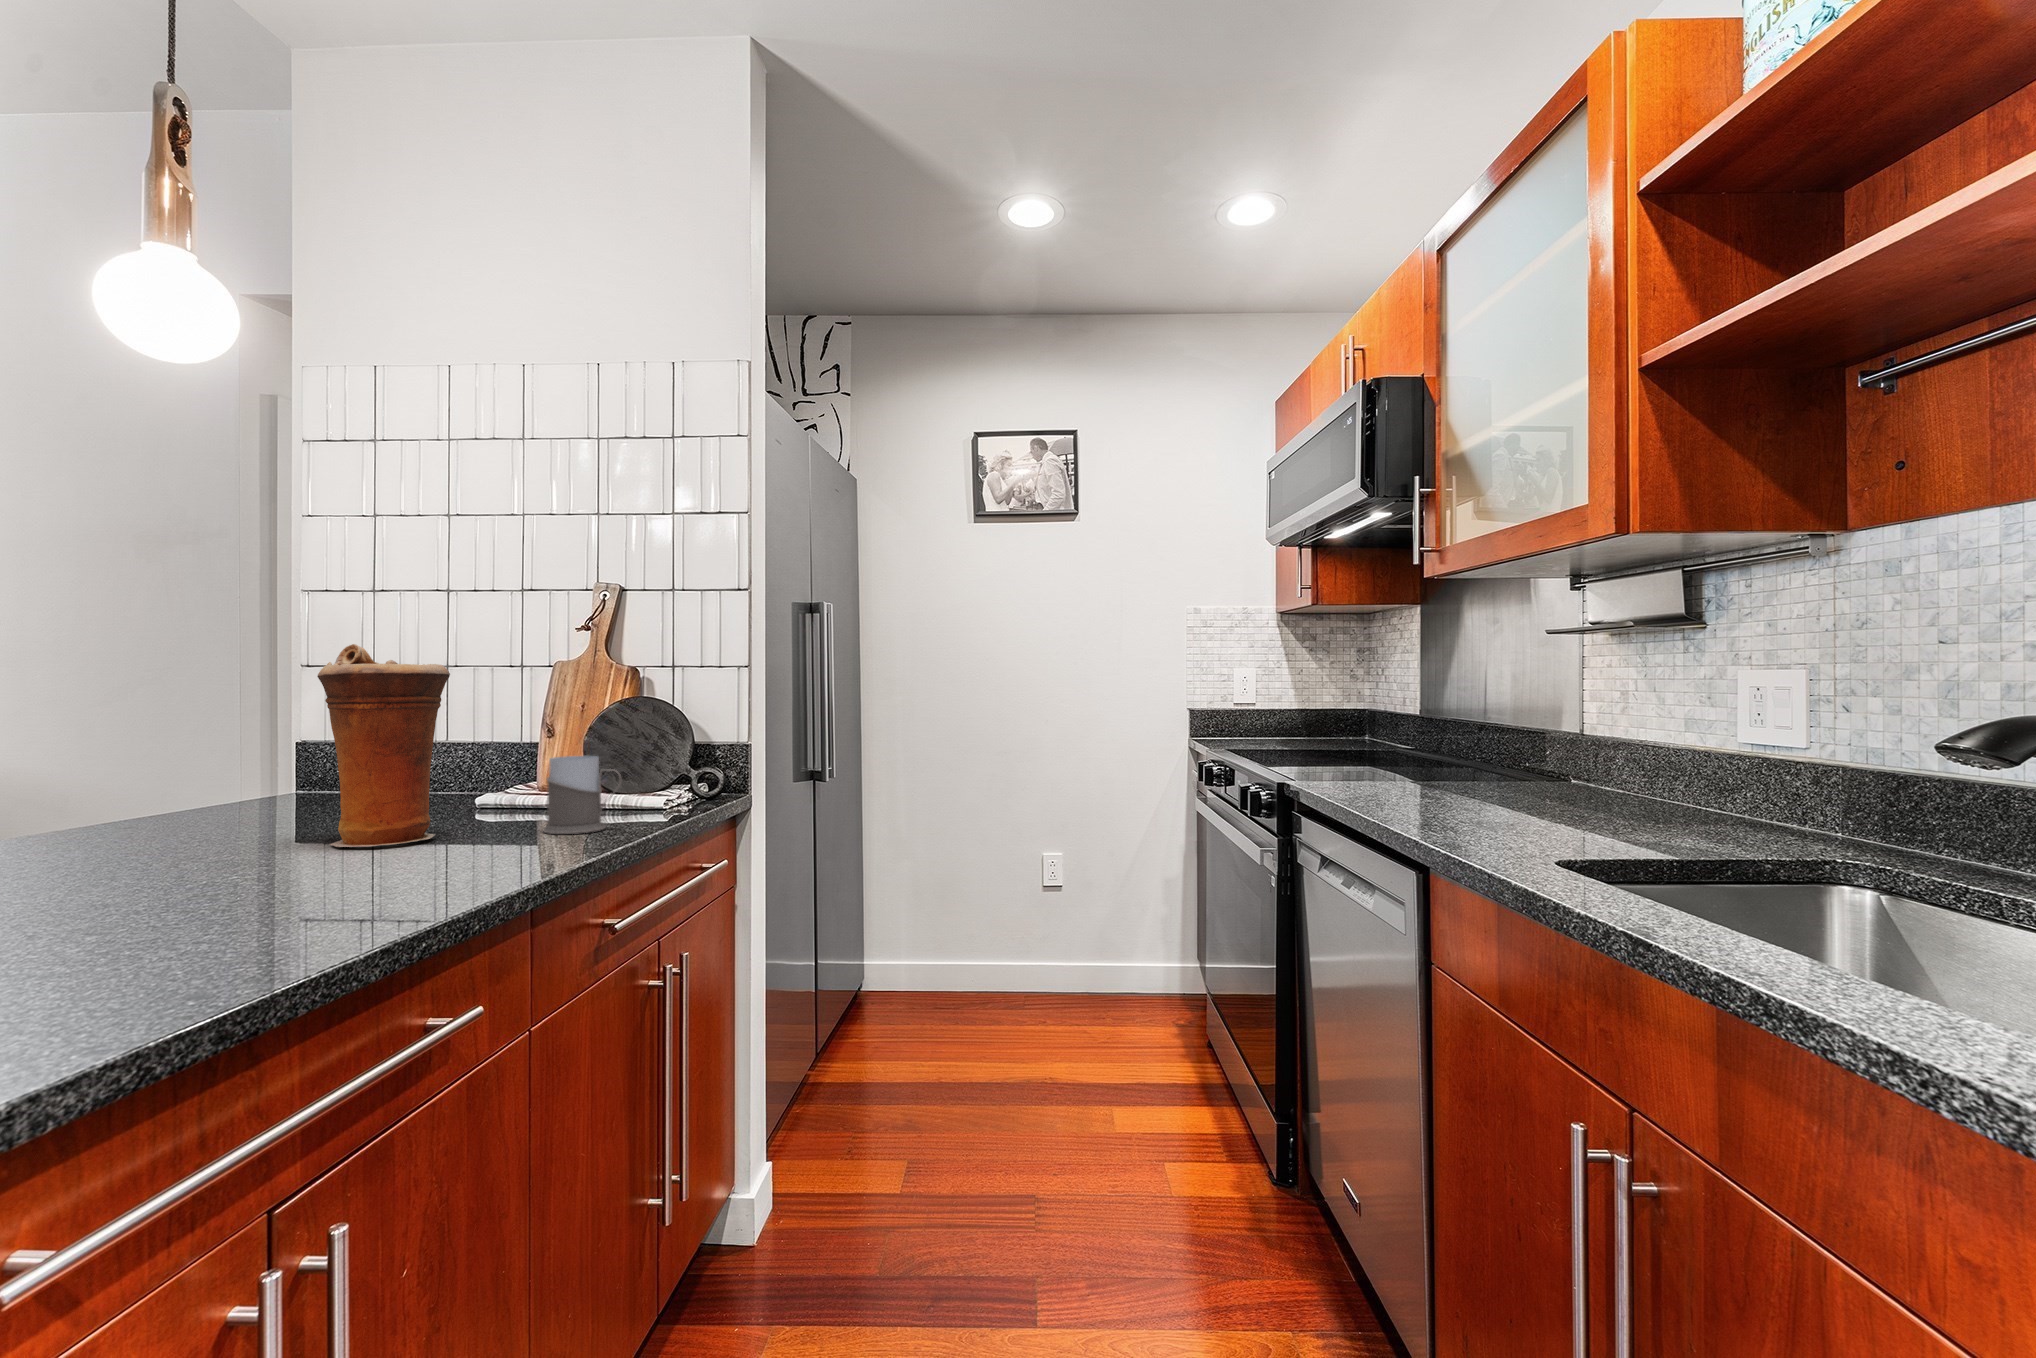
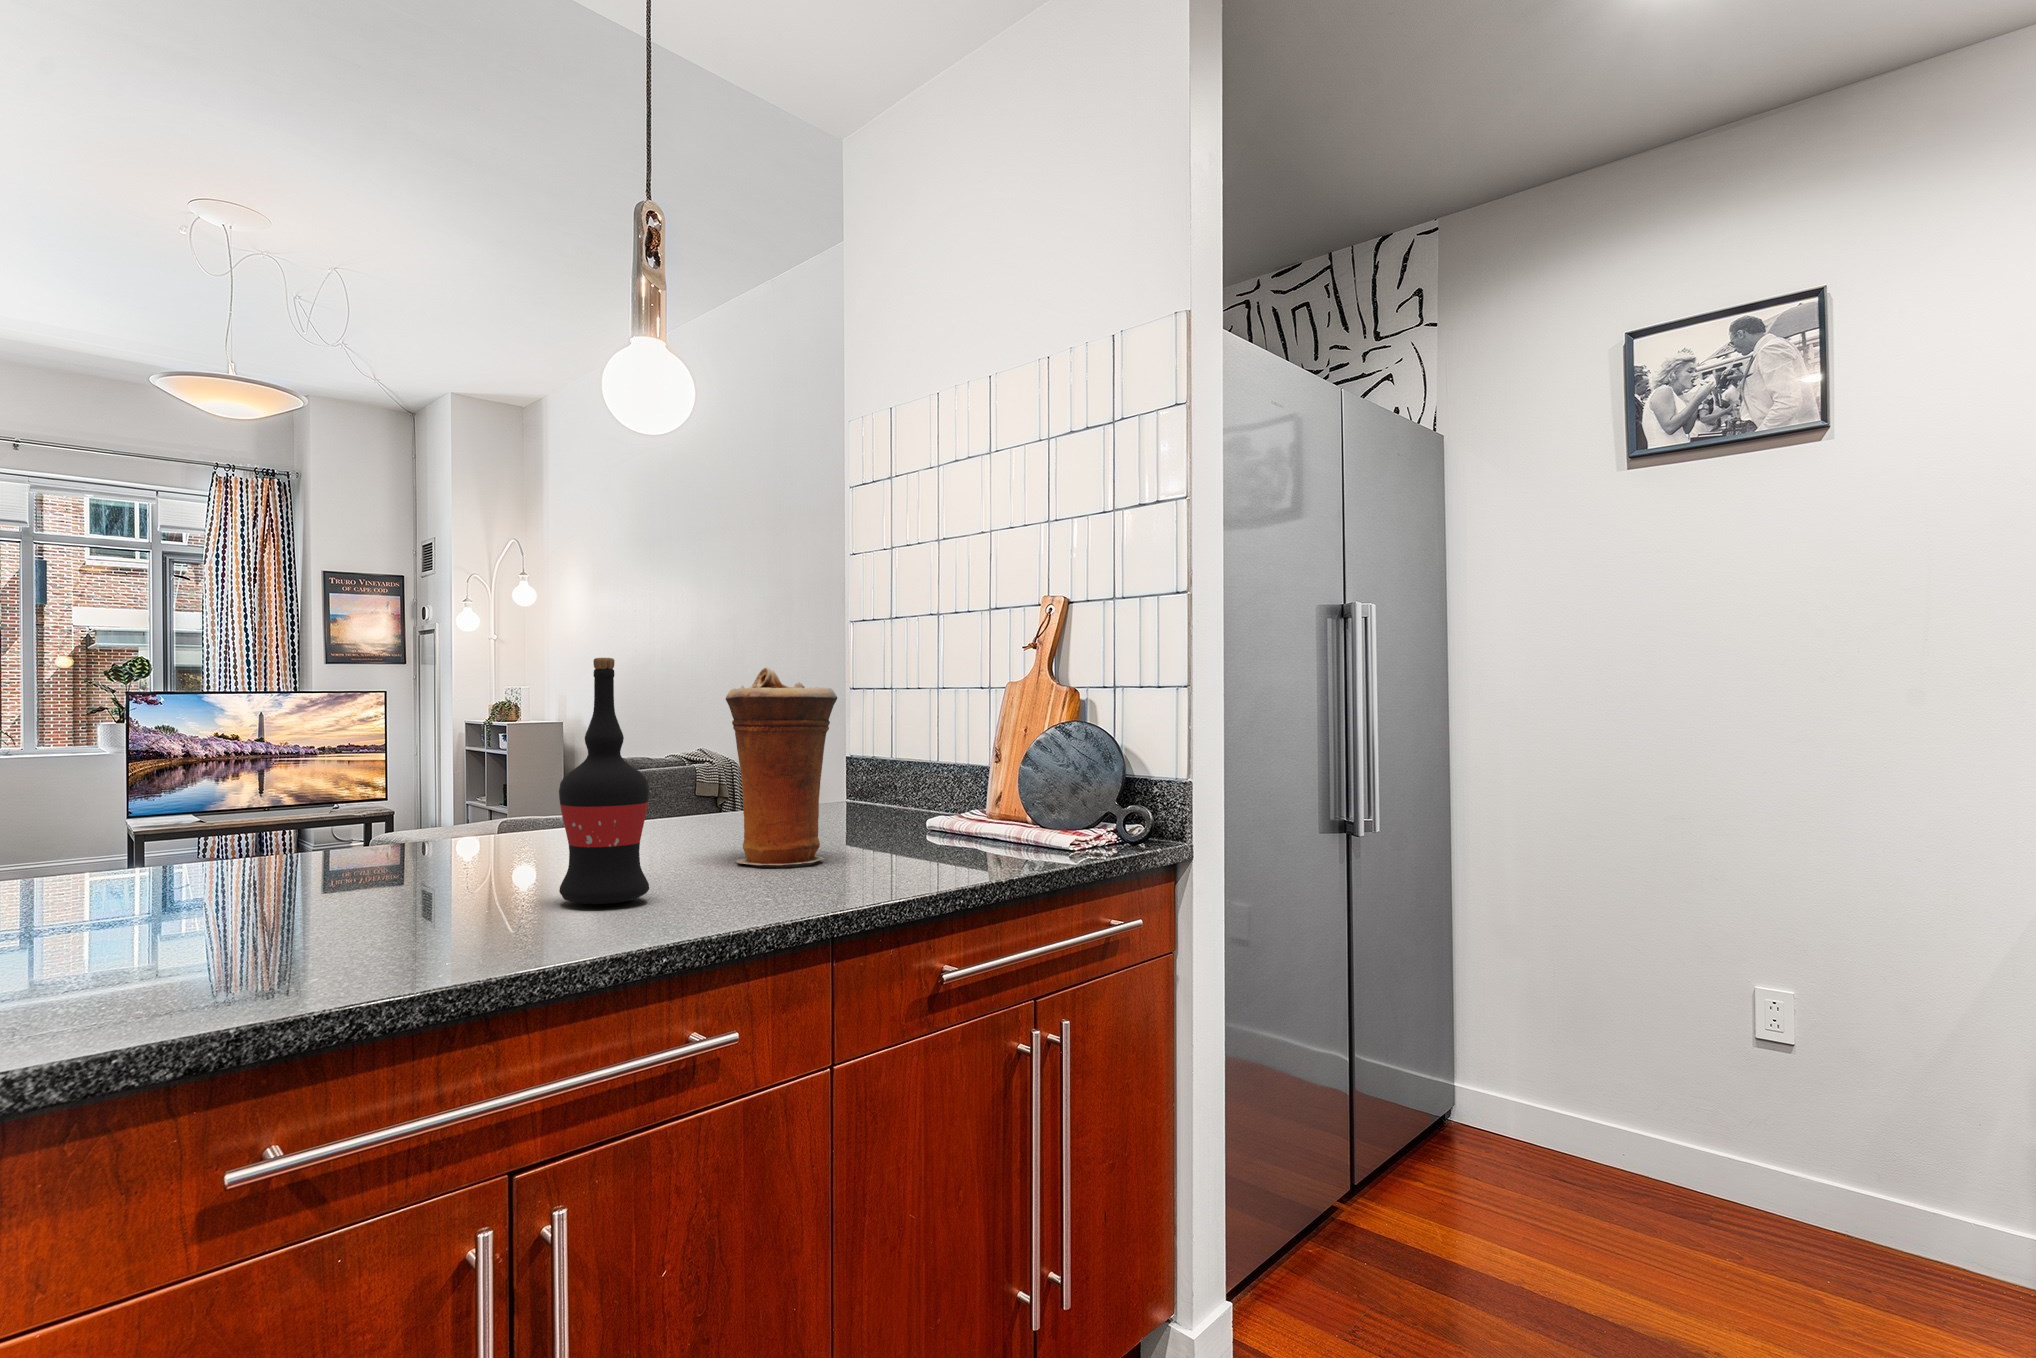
wine bottle: none [186,625,309,903] -> present [559,658,649,904]
mug: present [543,756,621,834] -> none [920,786,994,870]

